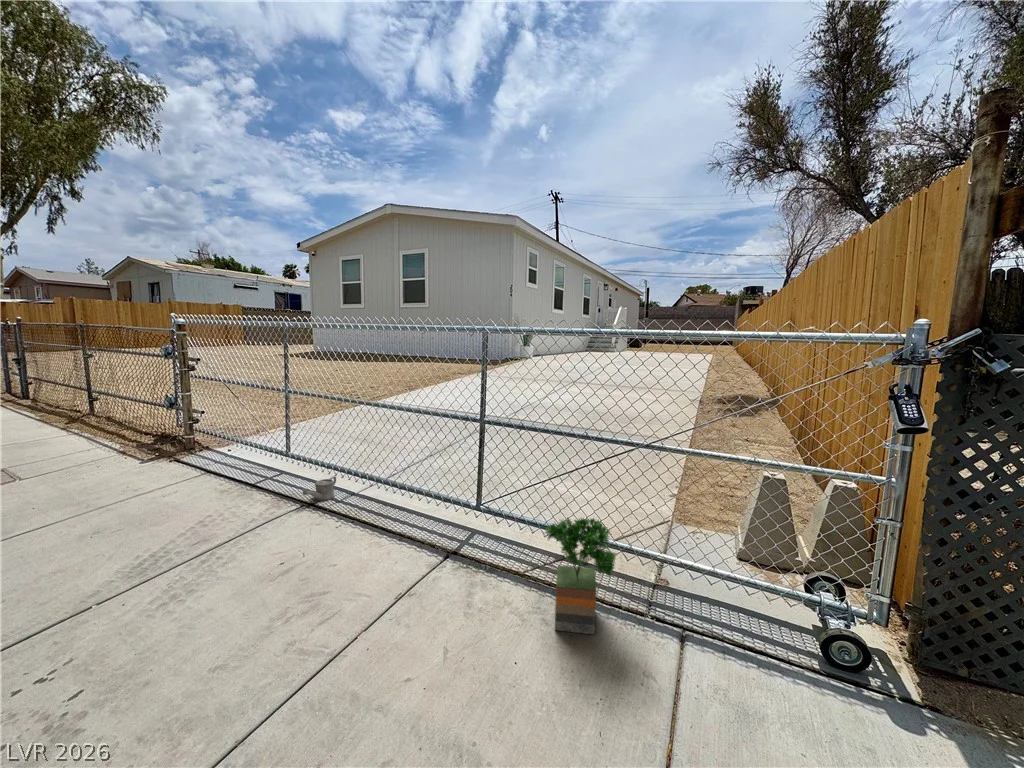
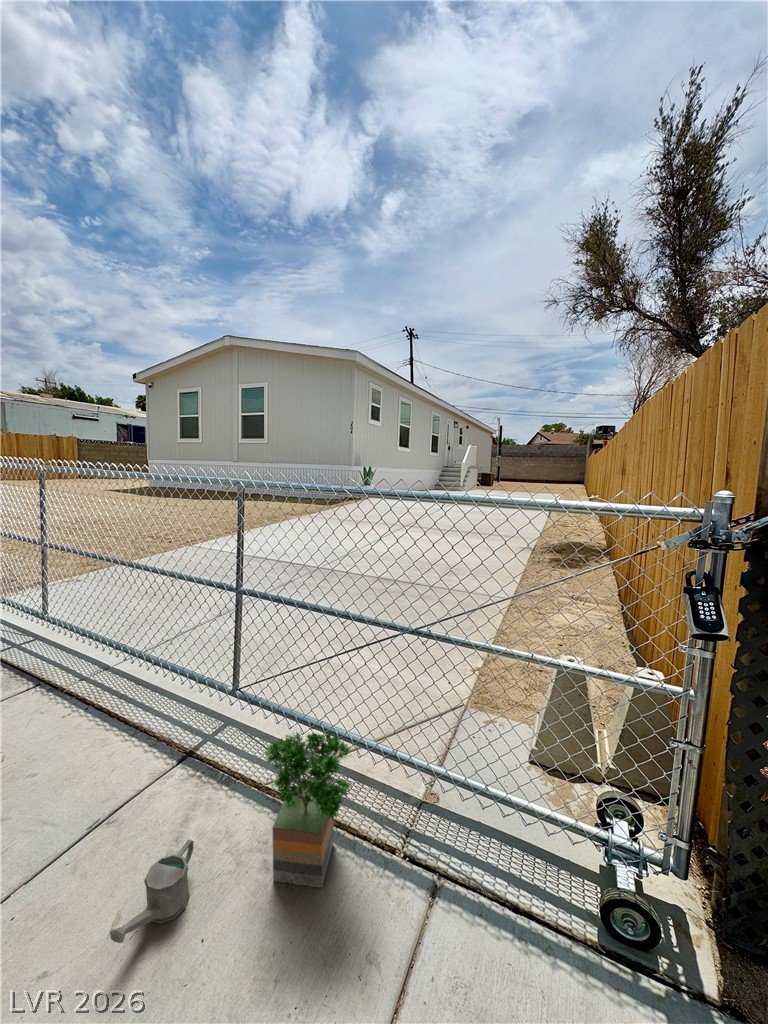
watering can: present [303,476,336,501] -> present [110,840,194,943]

